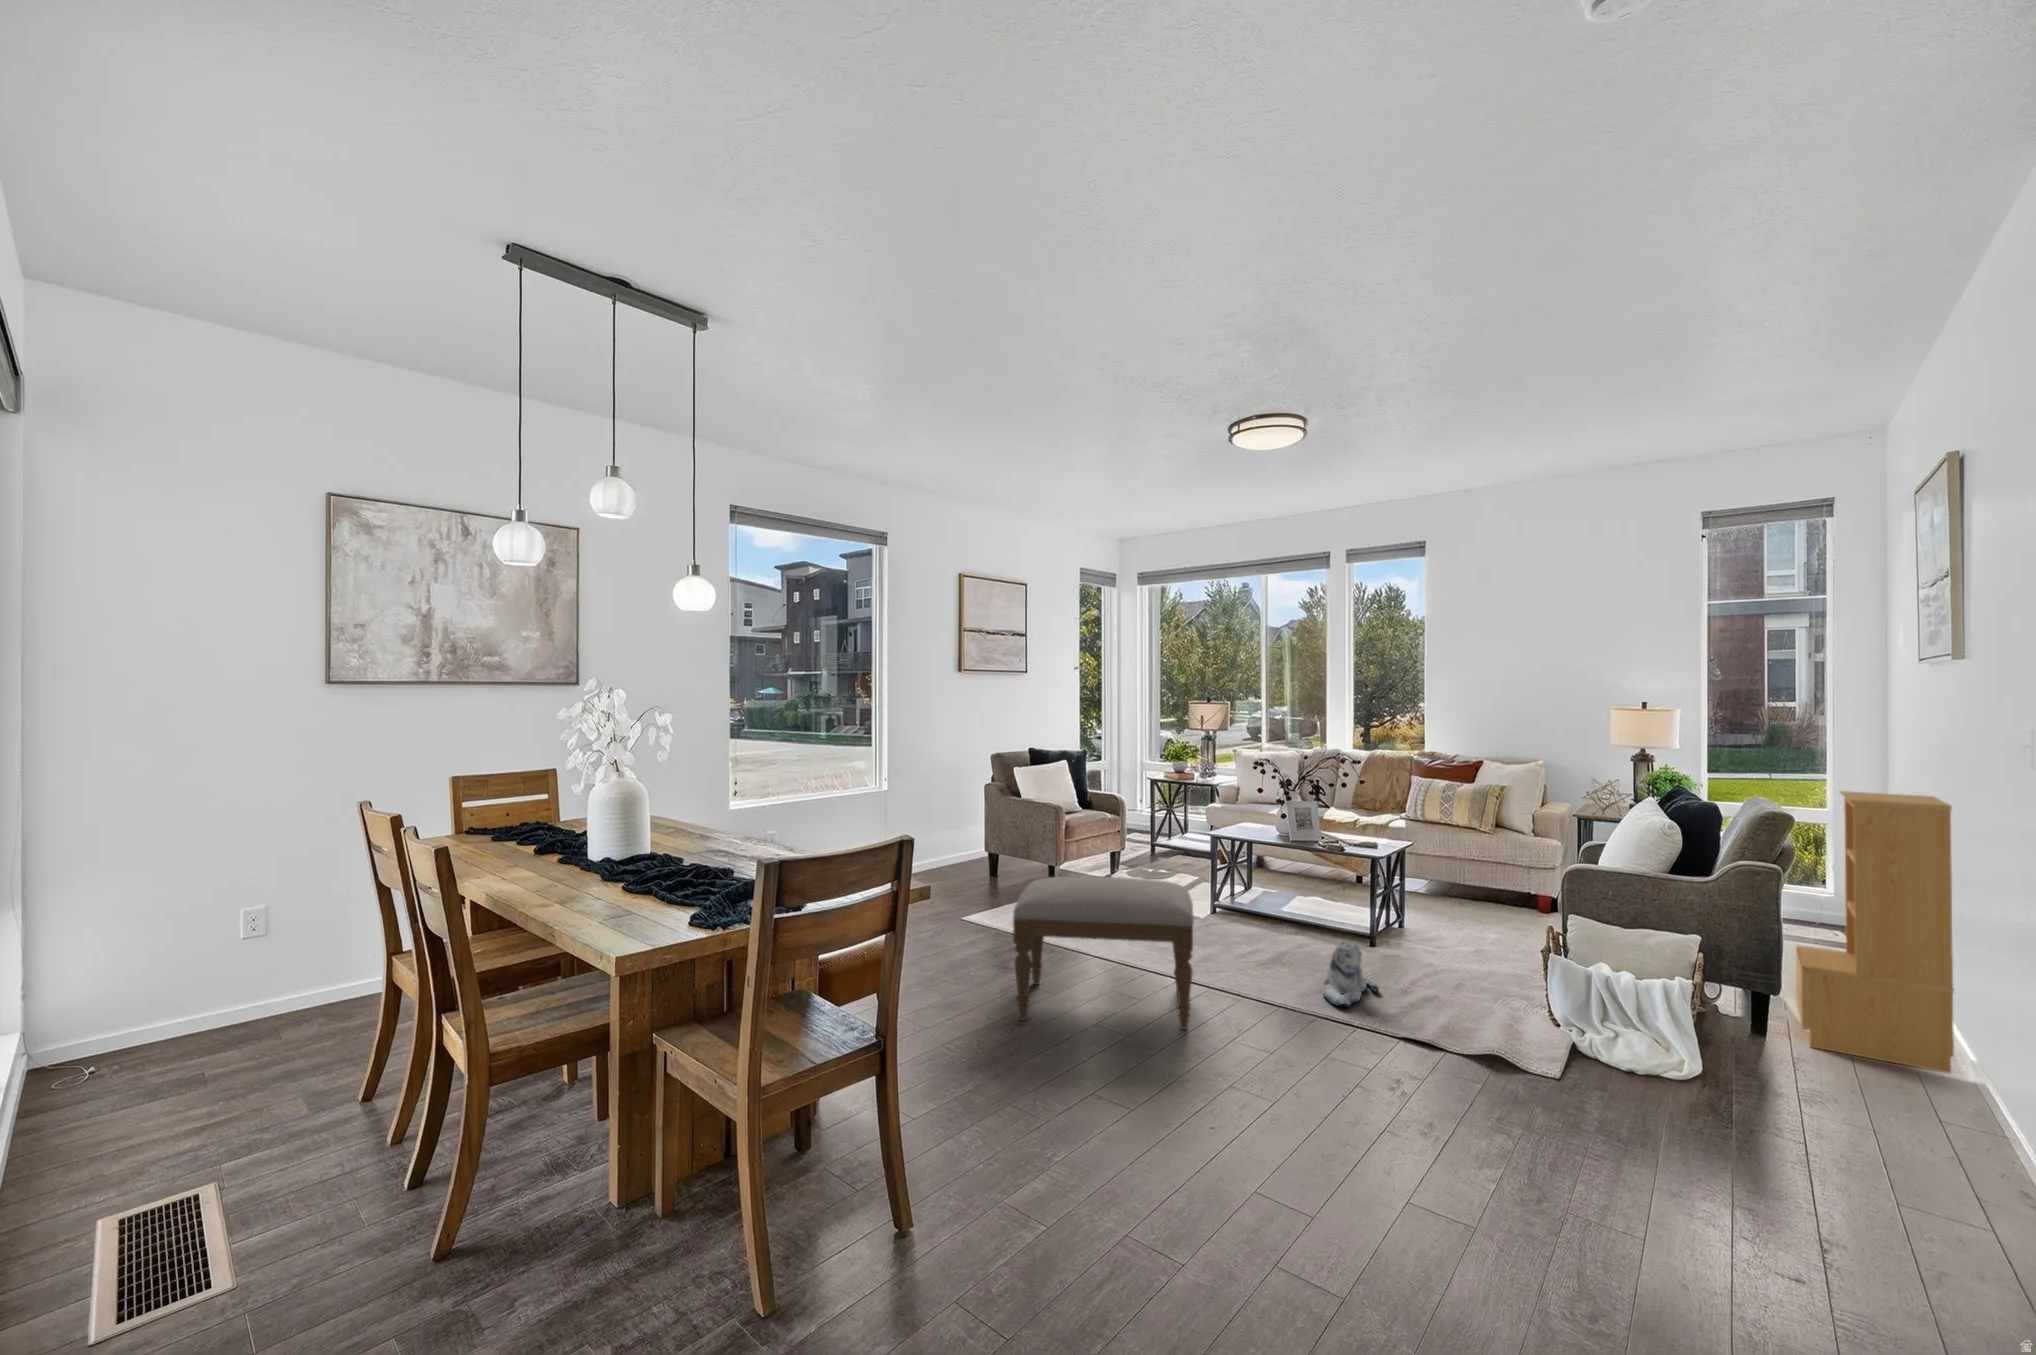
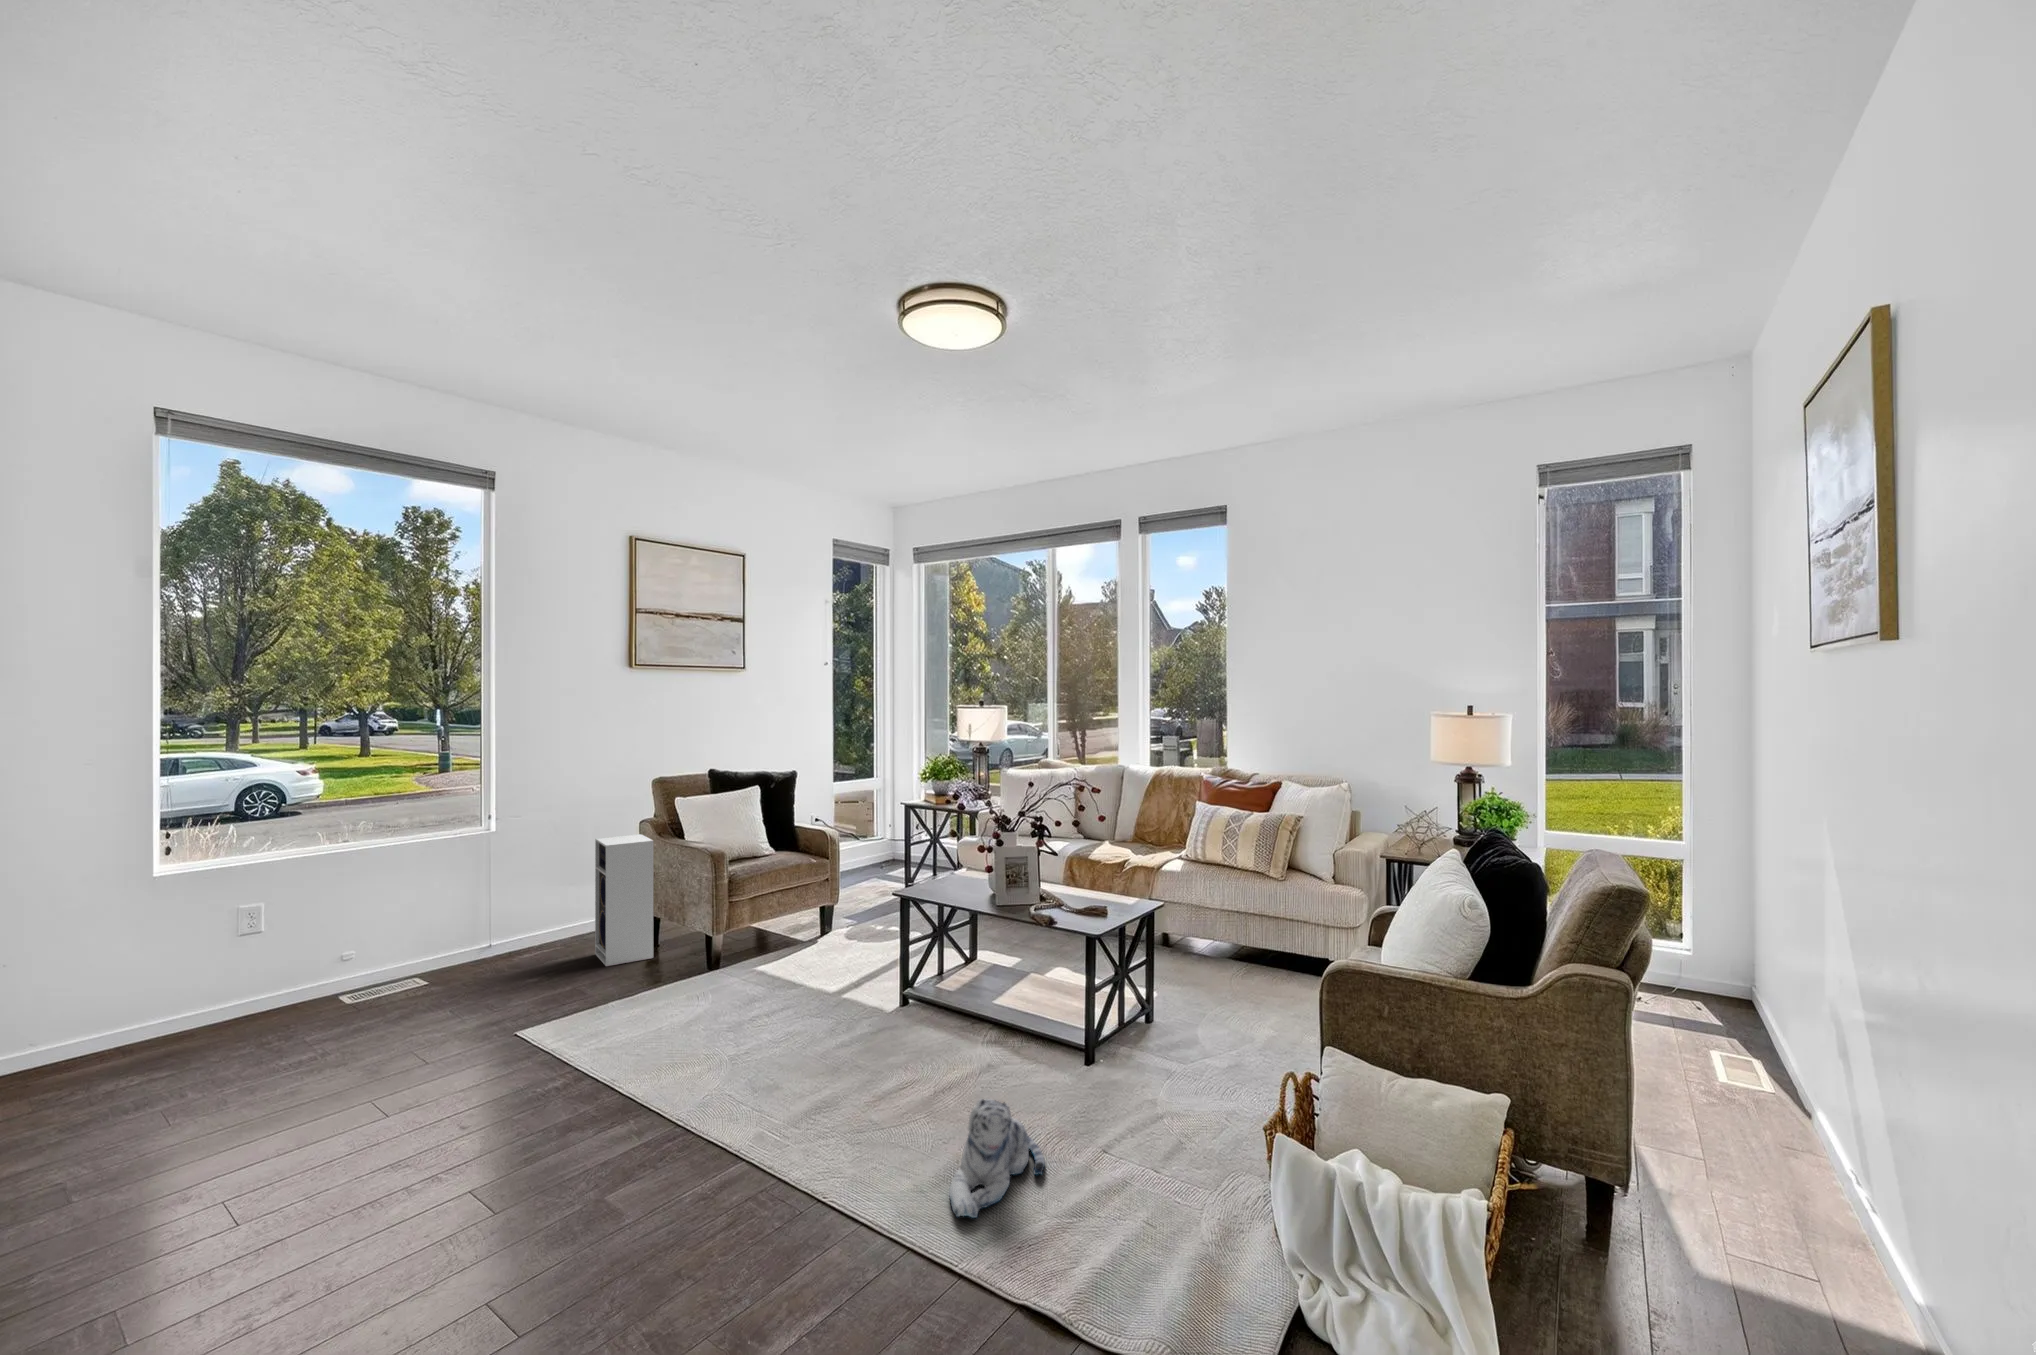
bookshelf: present [1796,791,1954,1073] -> none [1649,851,1893,1339]
speaker: none [958,794,1003,887] -> present [595,834,654,966]
ottoman: present [1013,876,1193,1030] -> none [342,1011,740,1308]

